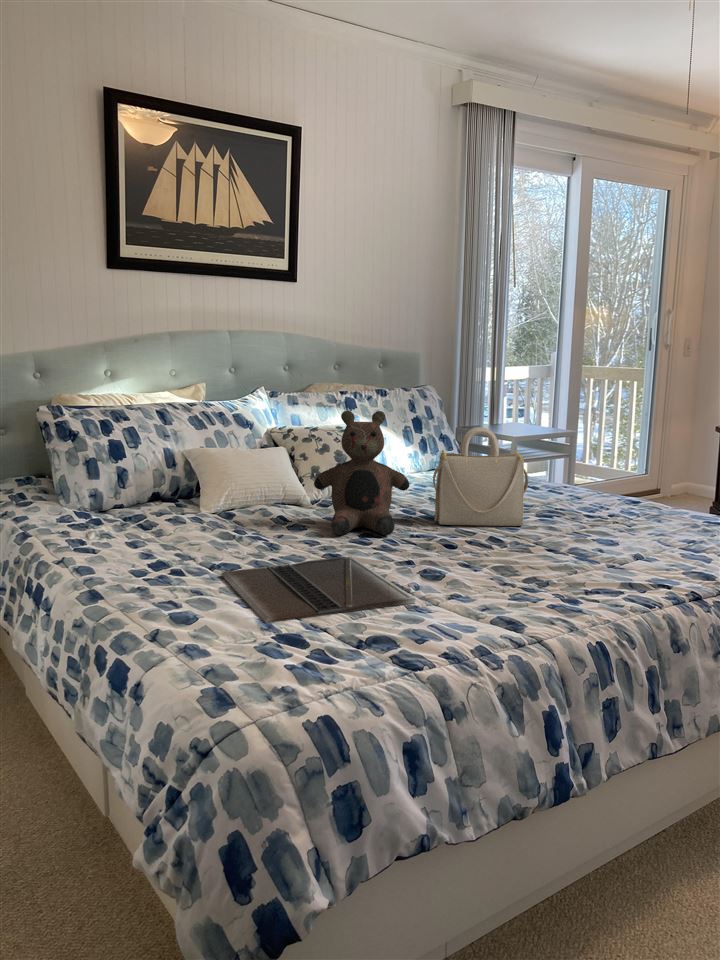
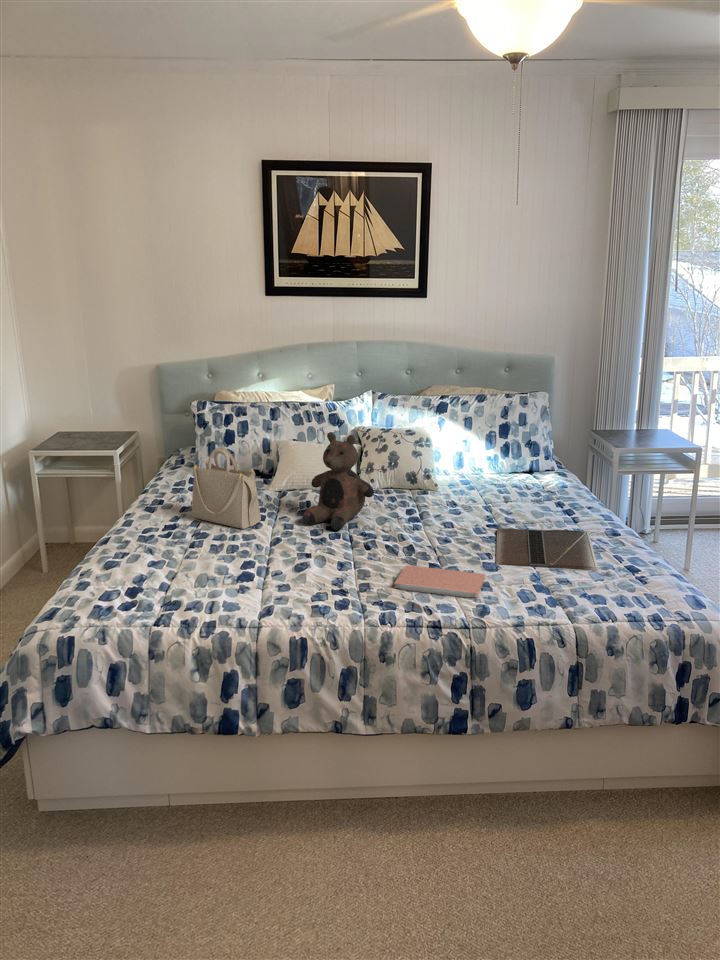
handbag: present [433,427,529,526] -> present [192,448,261,529]
notebook: none [547,544,671,573] -> present [394,565,485,598]
laptop: present [221,556,415,623] -> present [496,528,598,570]

